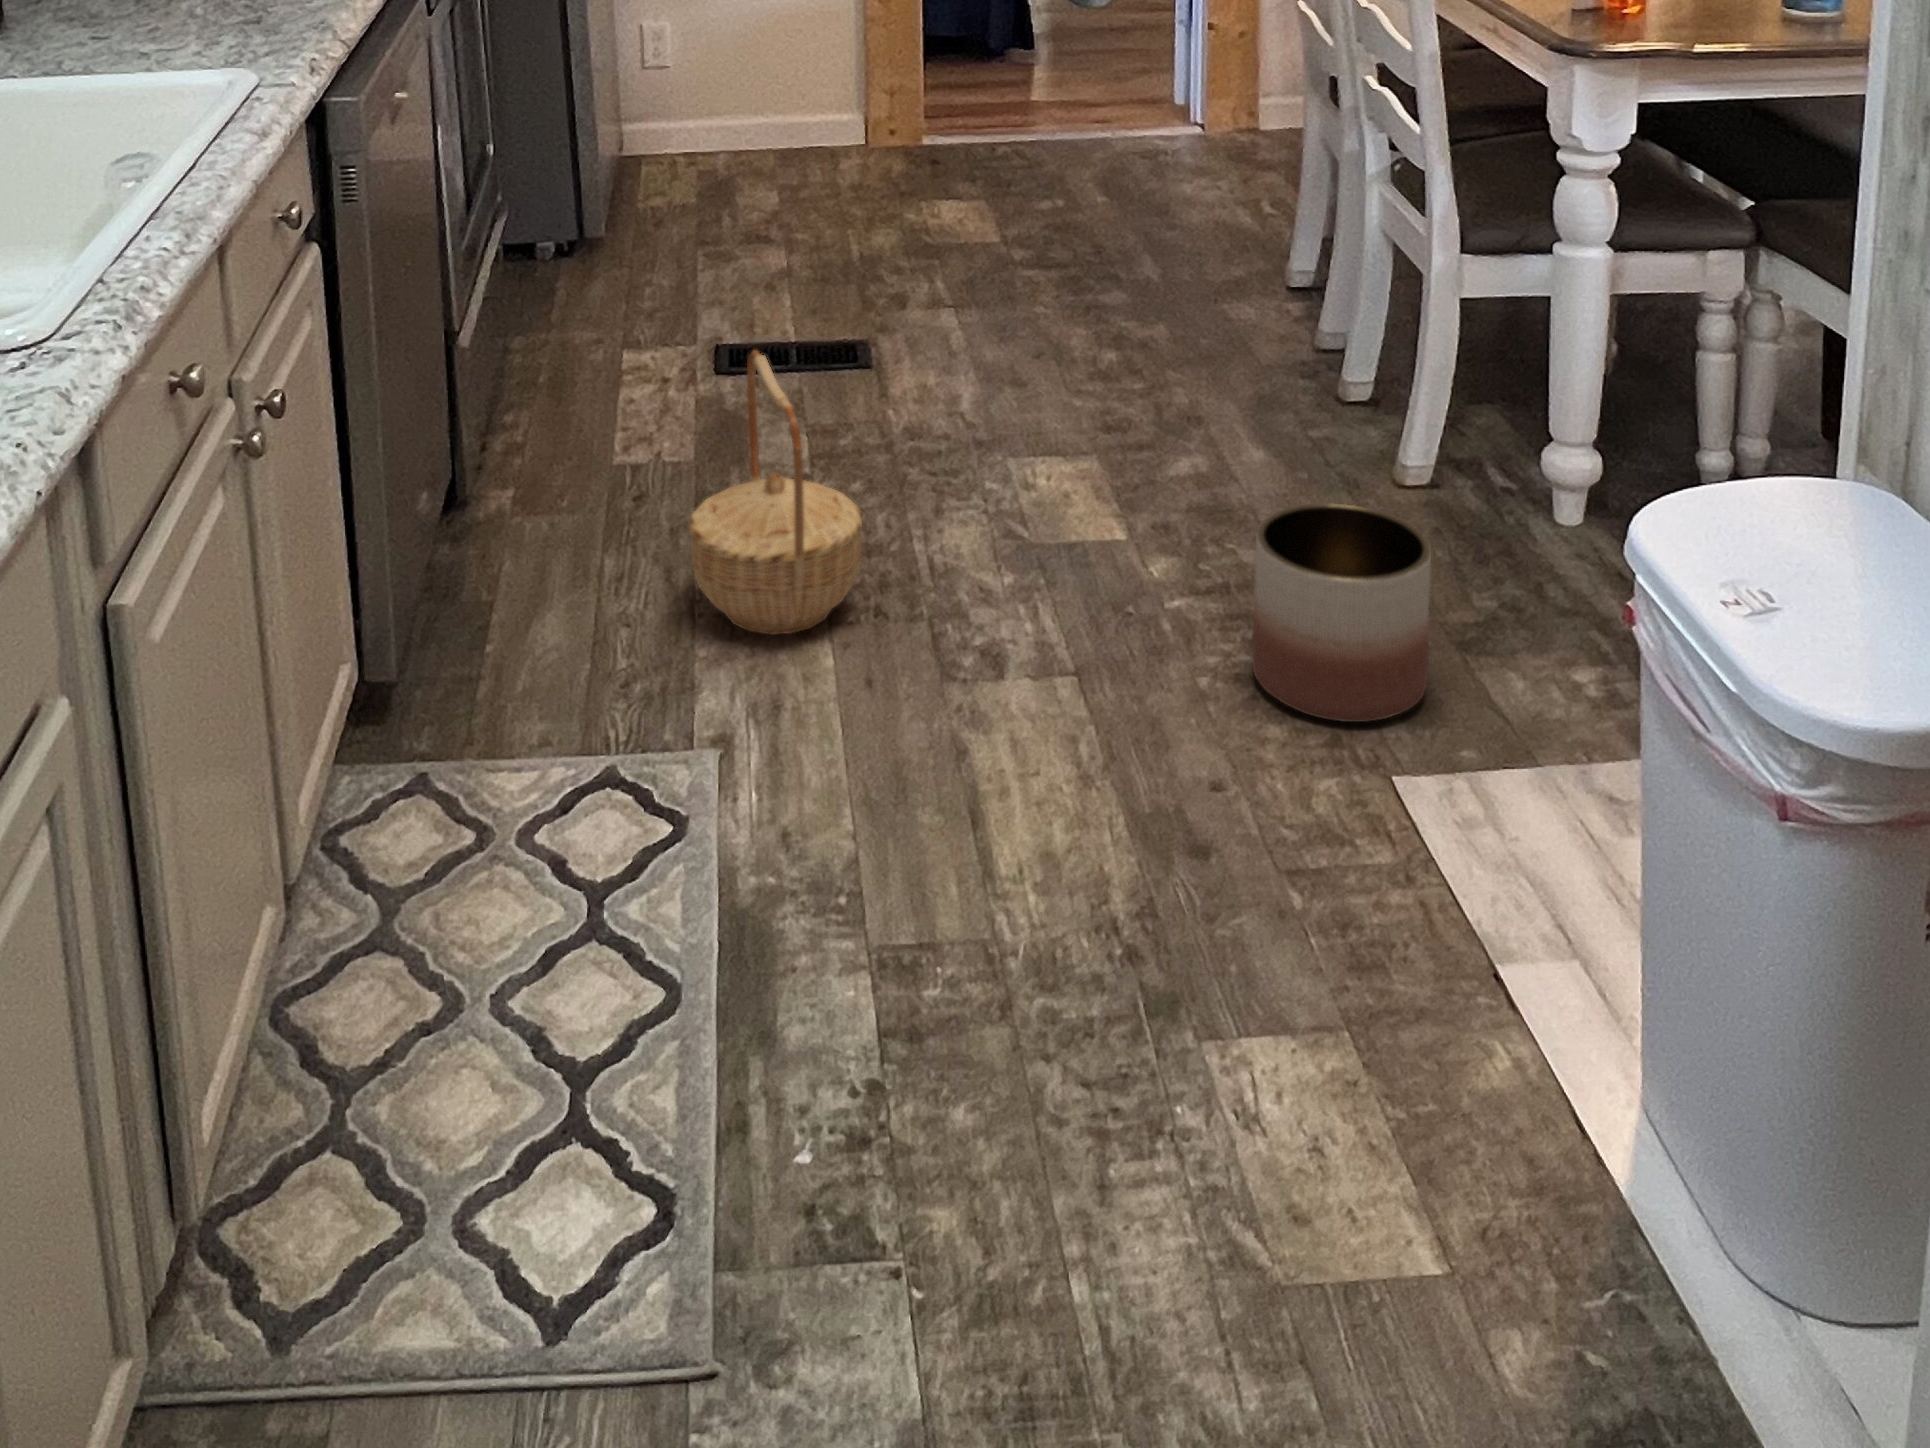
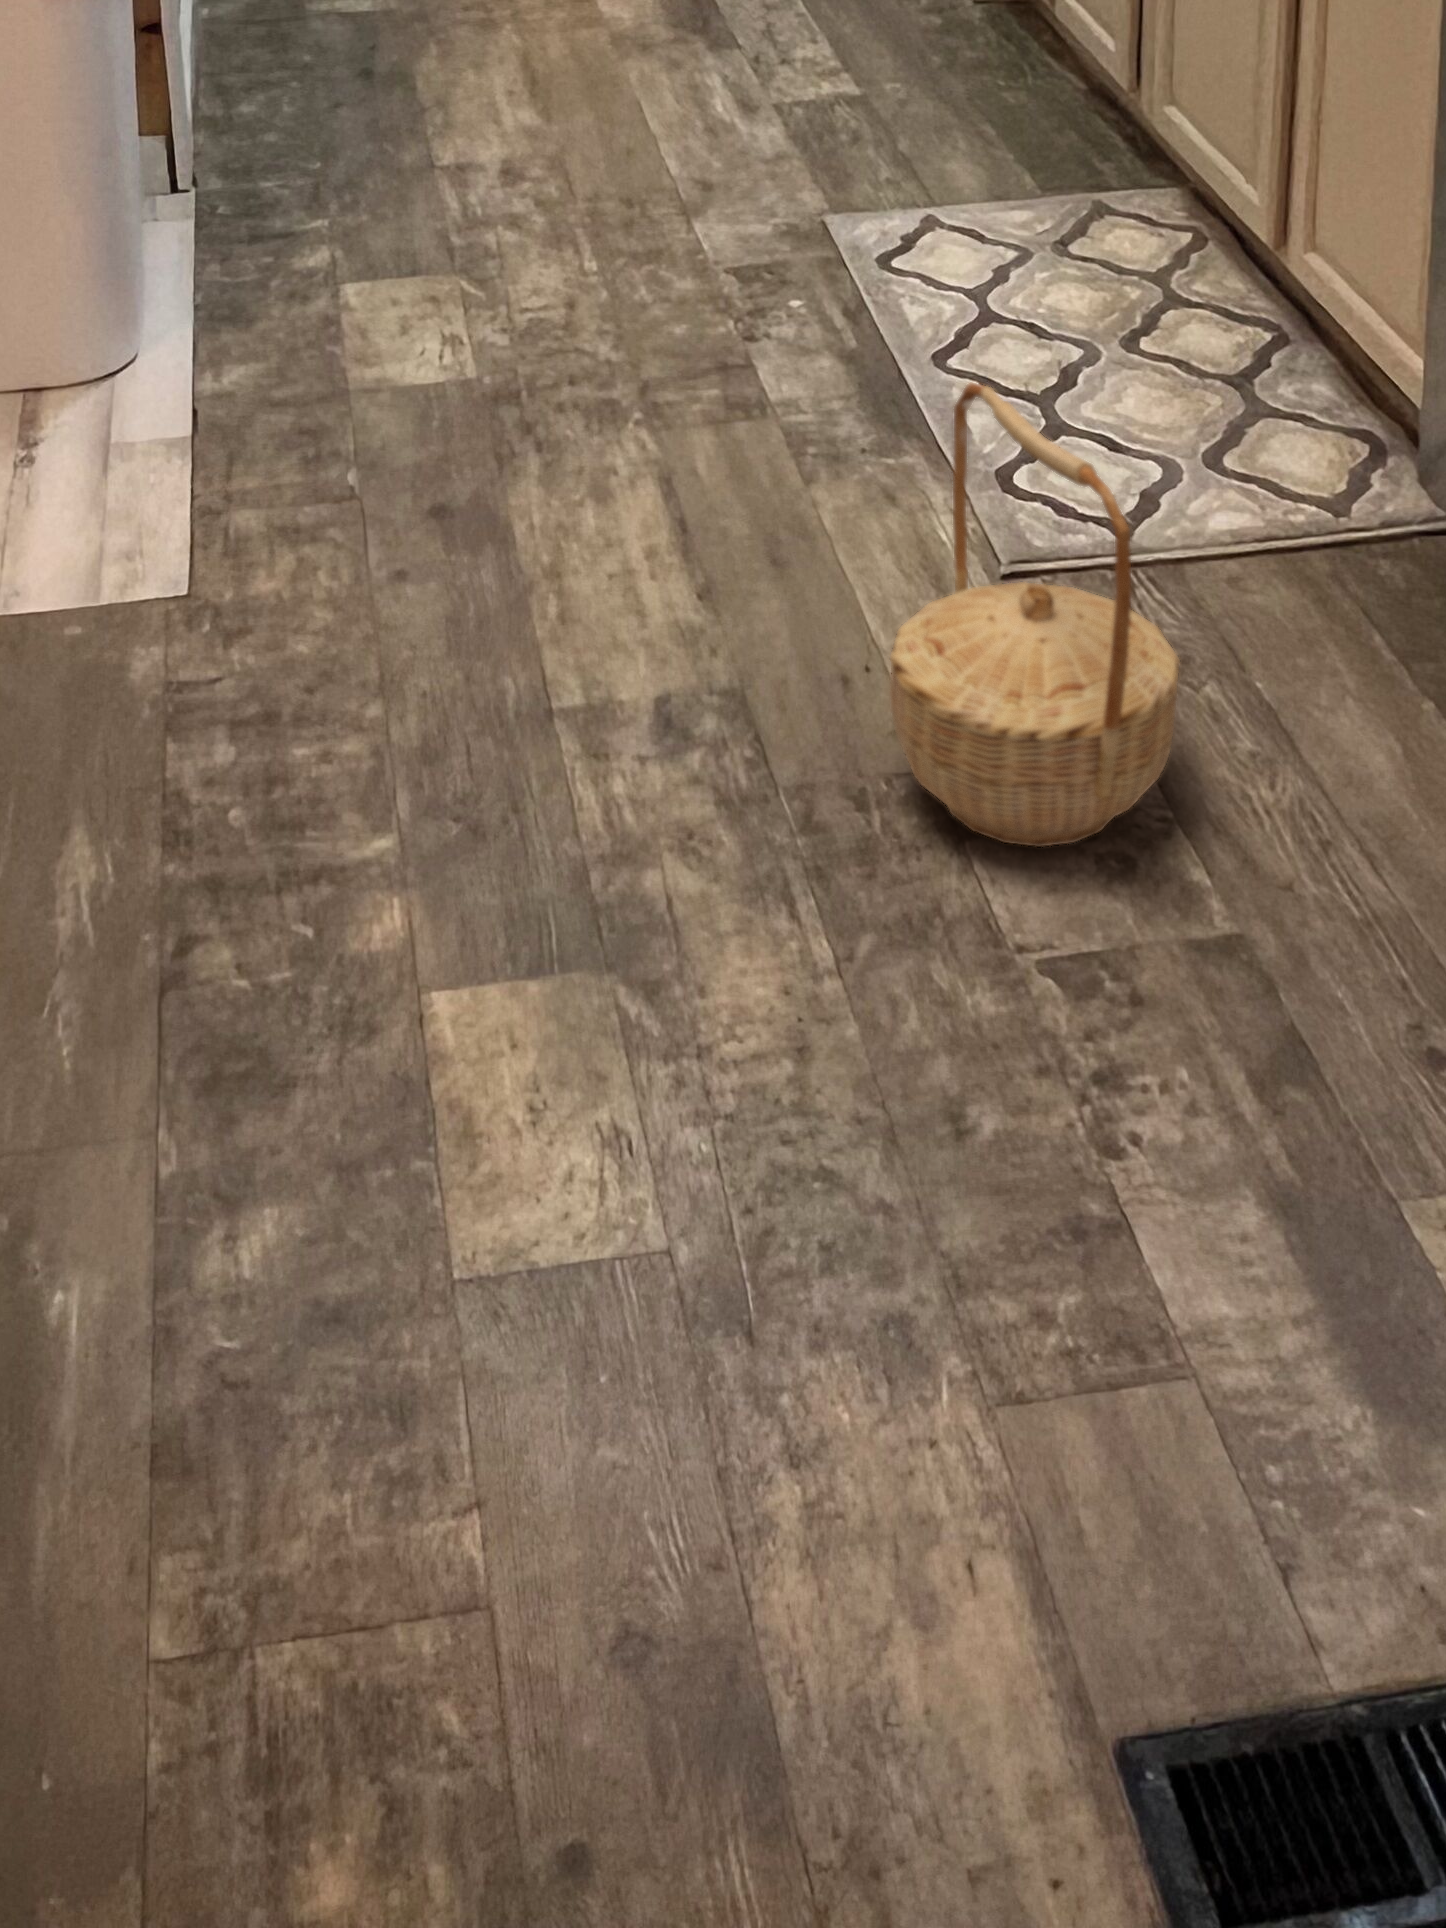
planter: present [1252,503,1431,722] -> none [42,467,301,777]

